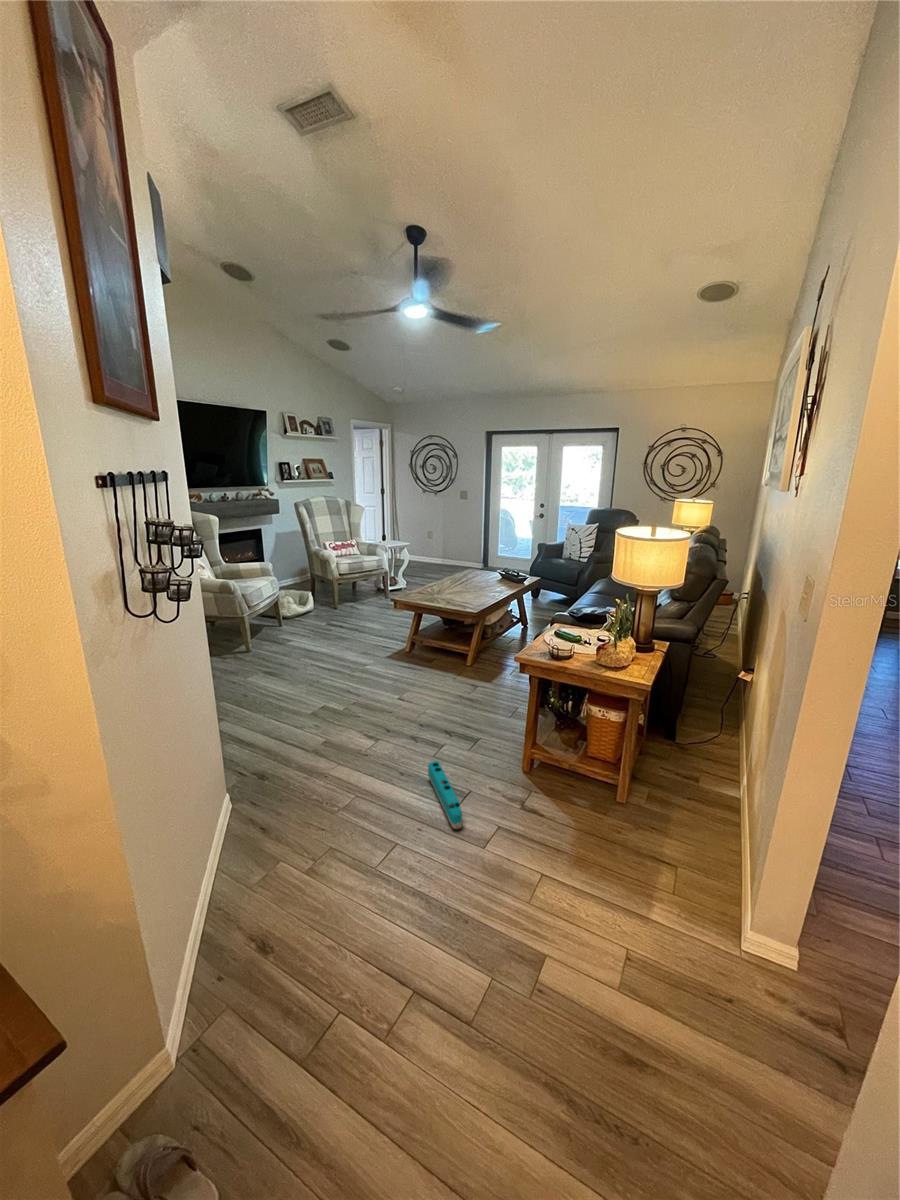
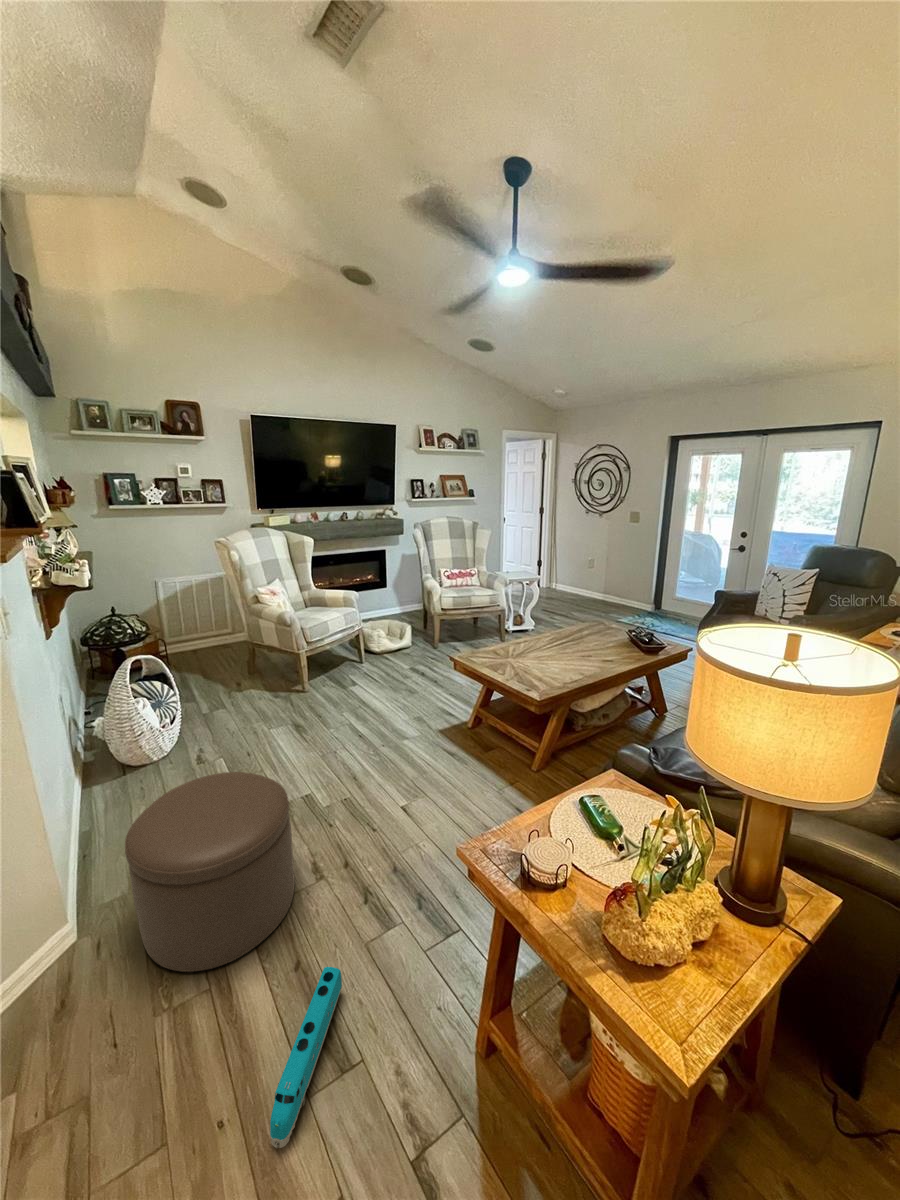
ottoman: none [262,676,373,801] -> present [125,772,295,972]

